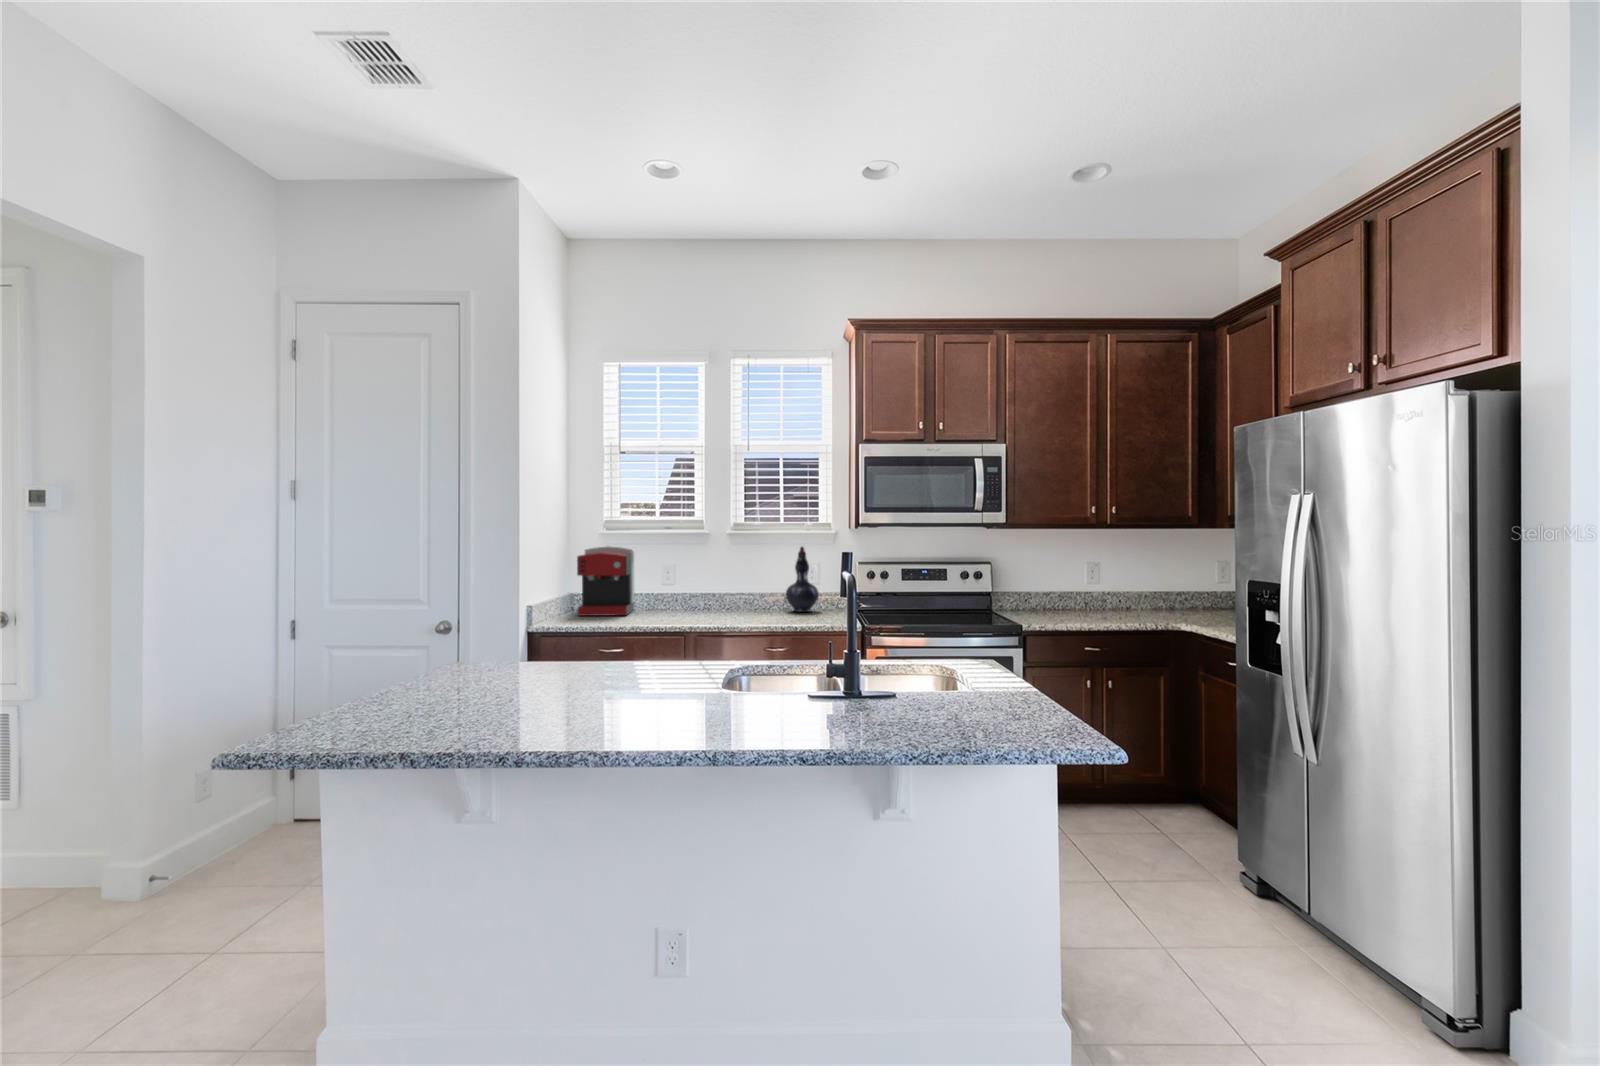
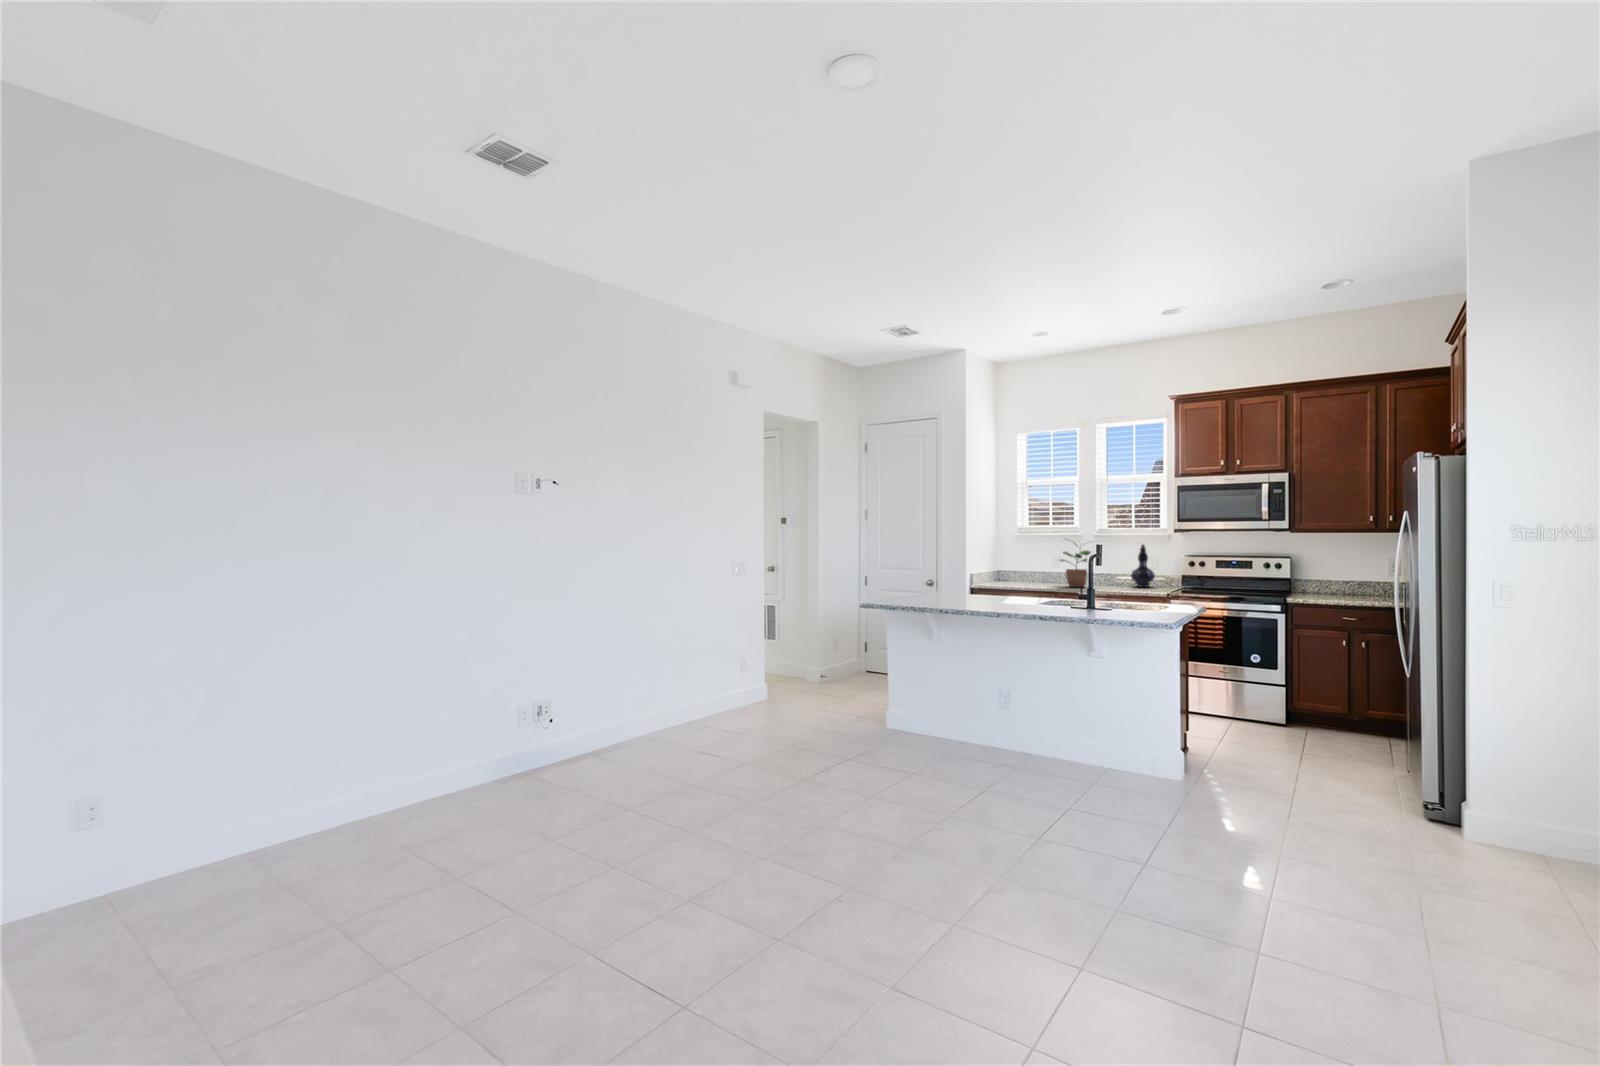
potted plant: none [685,539,747,619] -> present [1061,540,1090,587]
coffee maker: present [577,547,634,616] -> none [999,543,1036,583]

